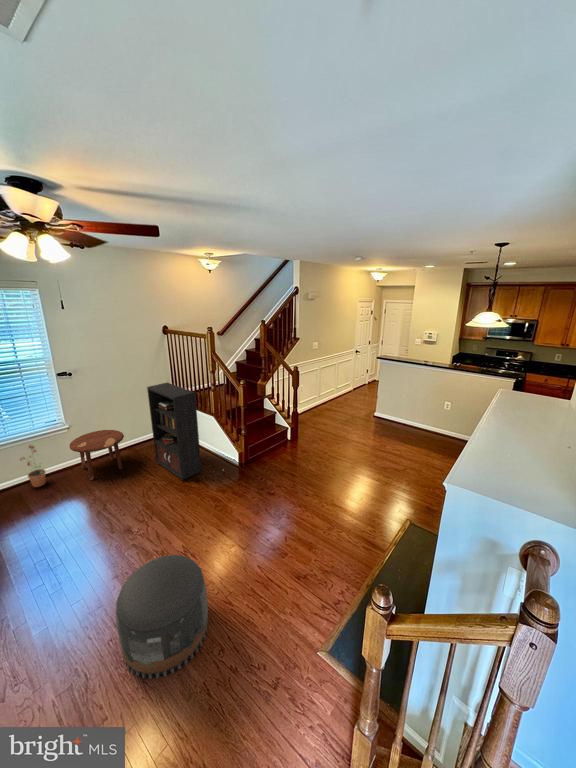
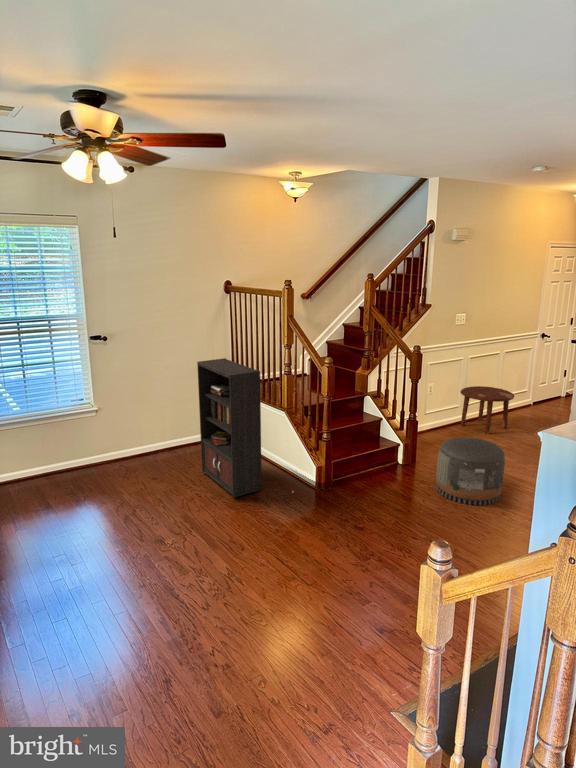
side table: present [69,430,124,480] -> present [460,386,514,434]
potted plant: present [20,445,46,487] -> none [41,427,68,483]
pouf: present [116,555,208,679] -> present [436,437,505,505]

